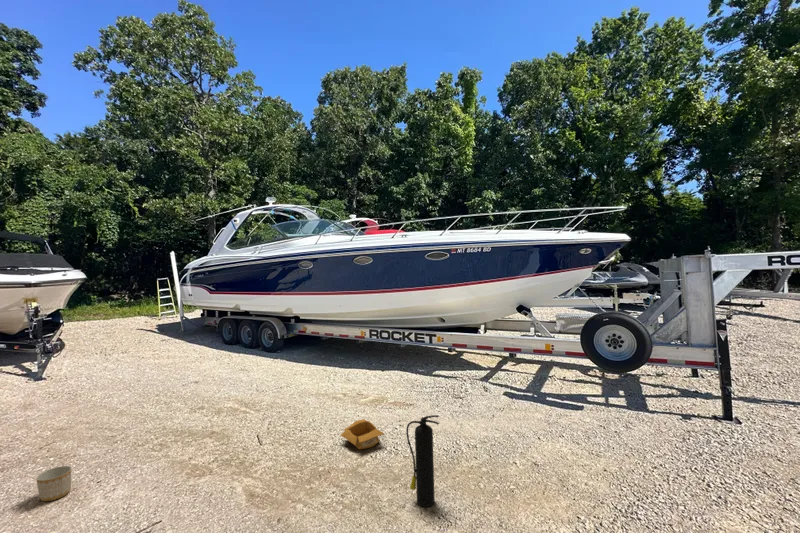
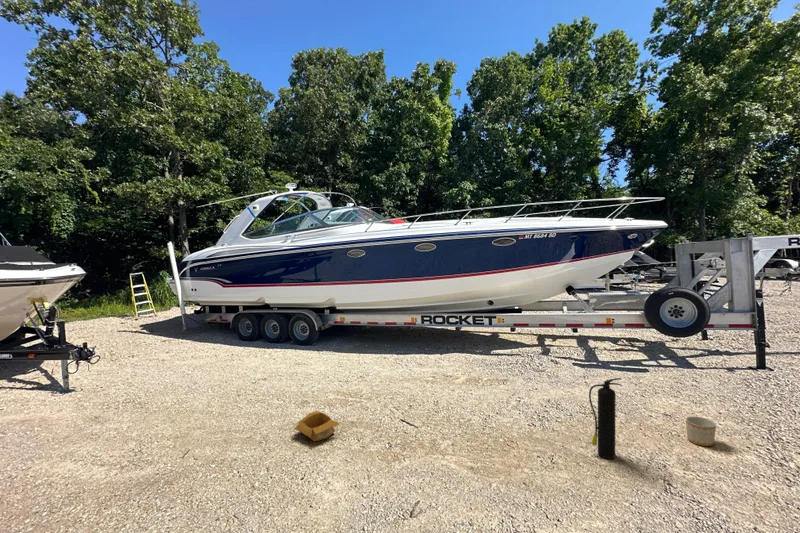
cardboard box: present [341,419,384,449] -> present [294,411,340,441]
planter: present [36,466,71,501] -> present [686,416,716,446]

